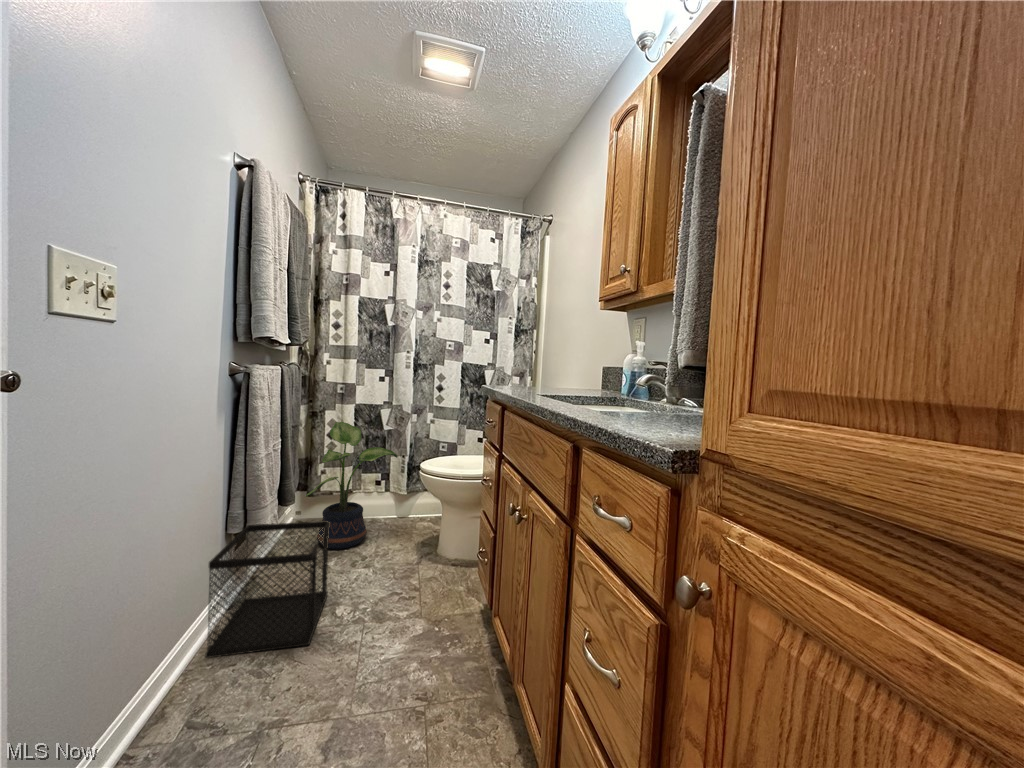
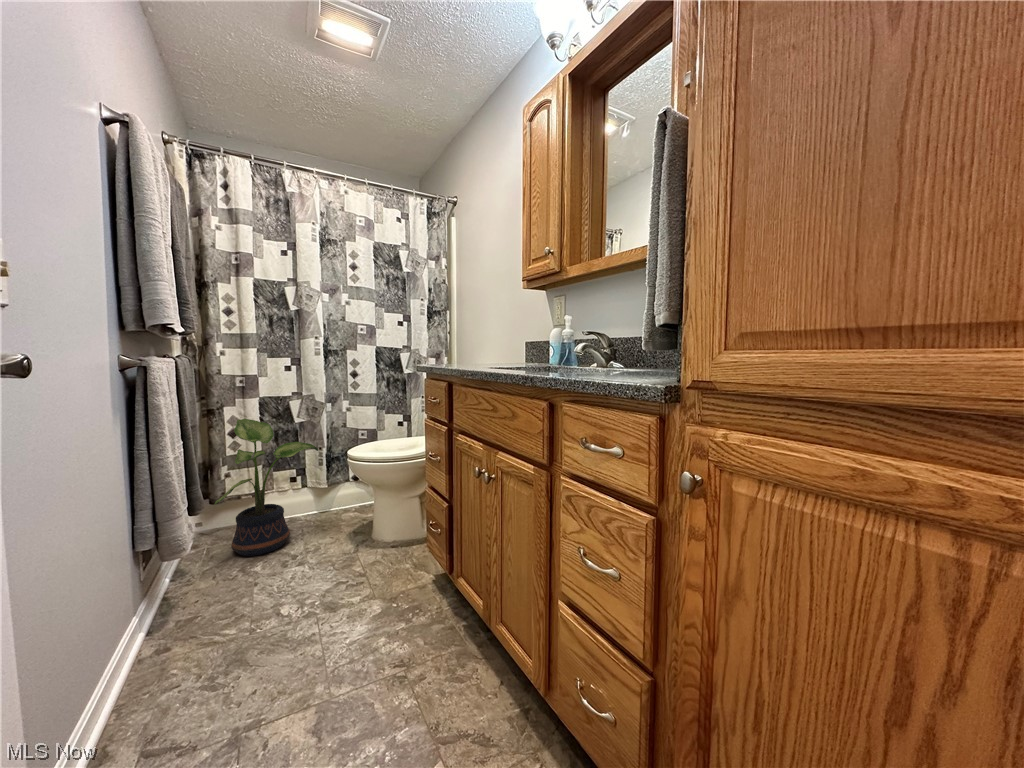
wastebasket: present [205,521,330,658] -> none [130,523,265,690]

